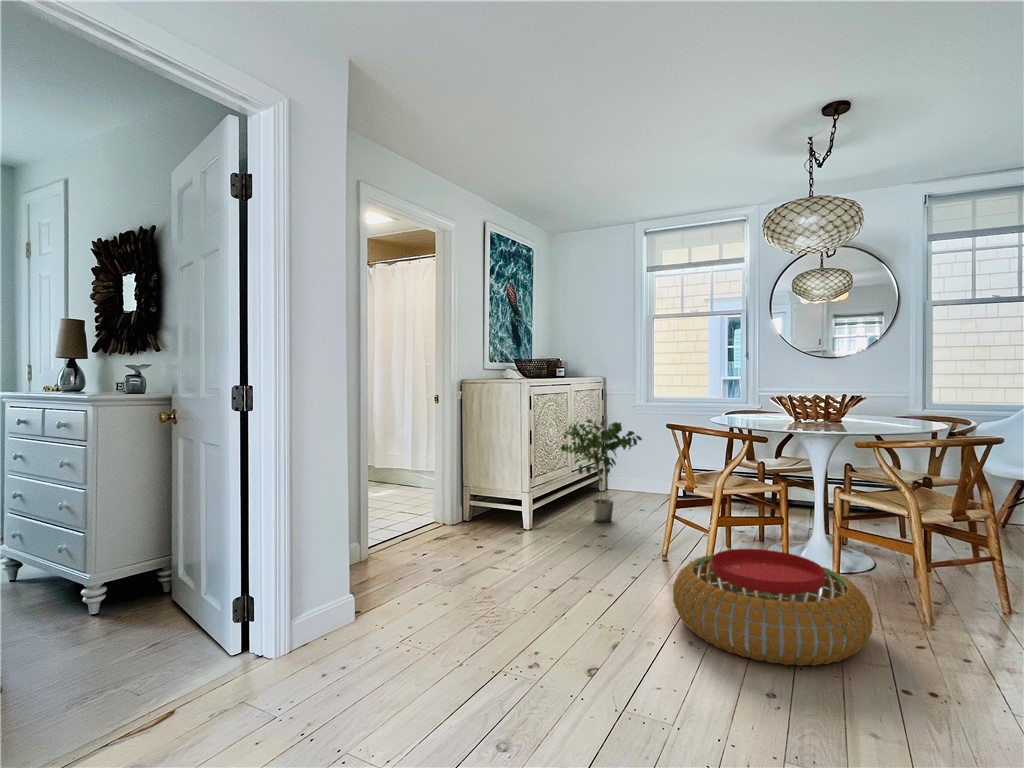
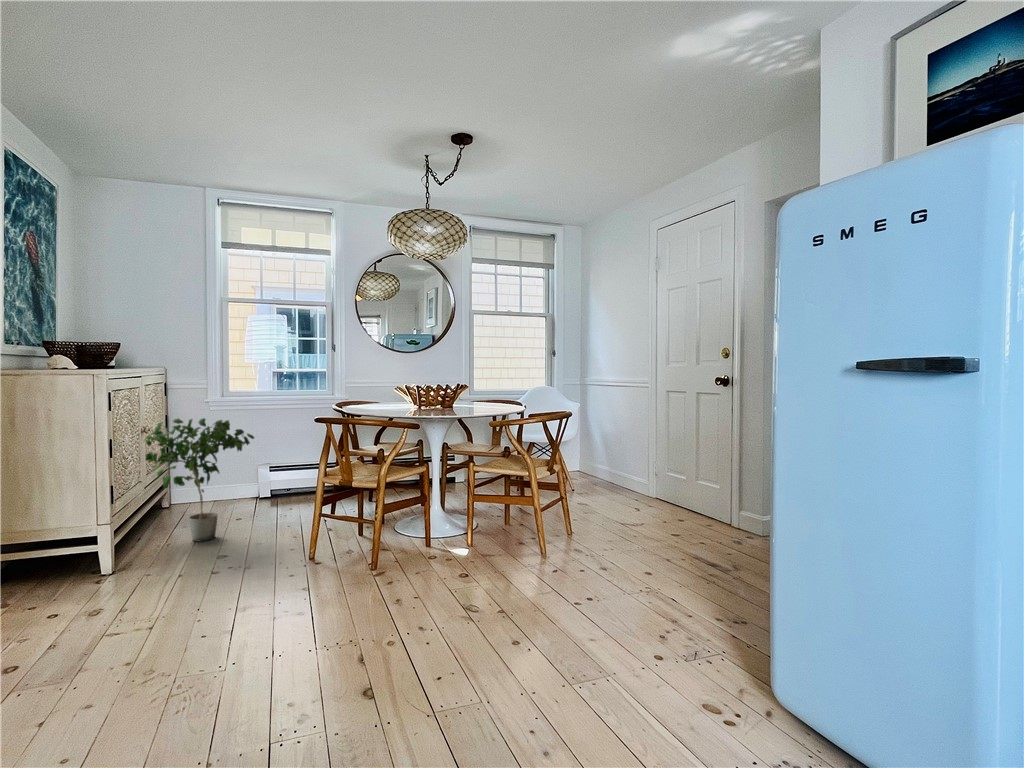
pouf: present [673,549,873,666] -> none [379,523,542,623]

